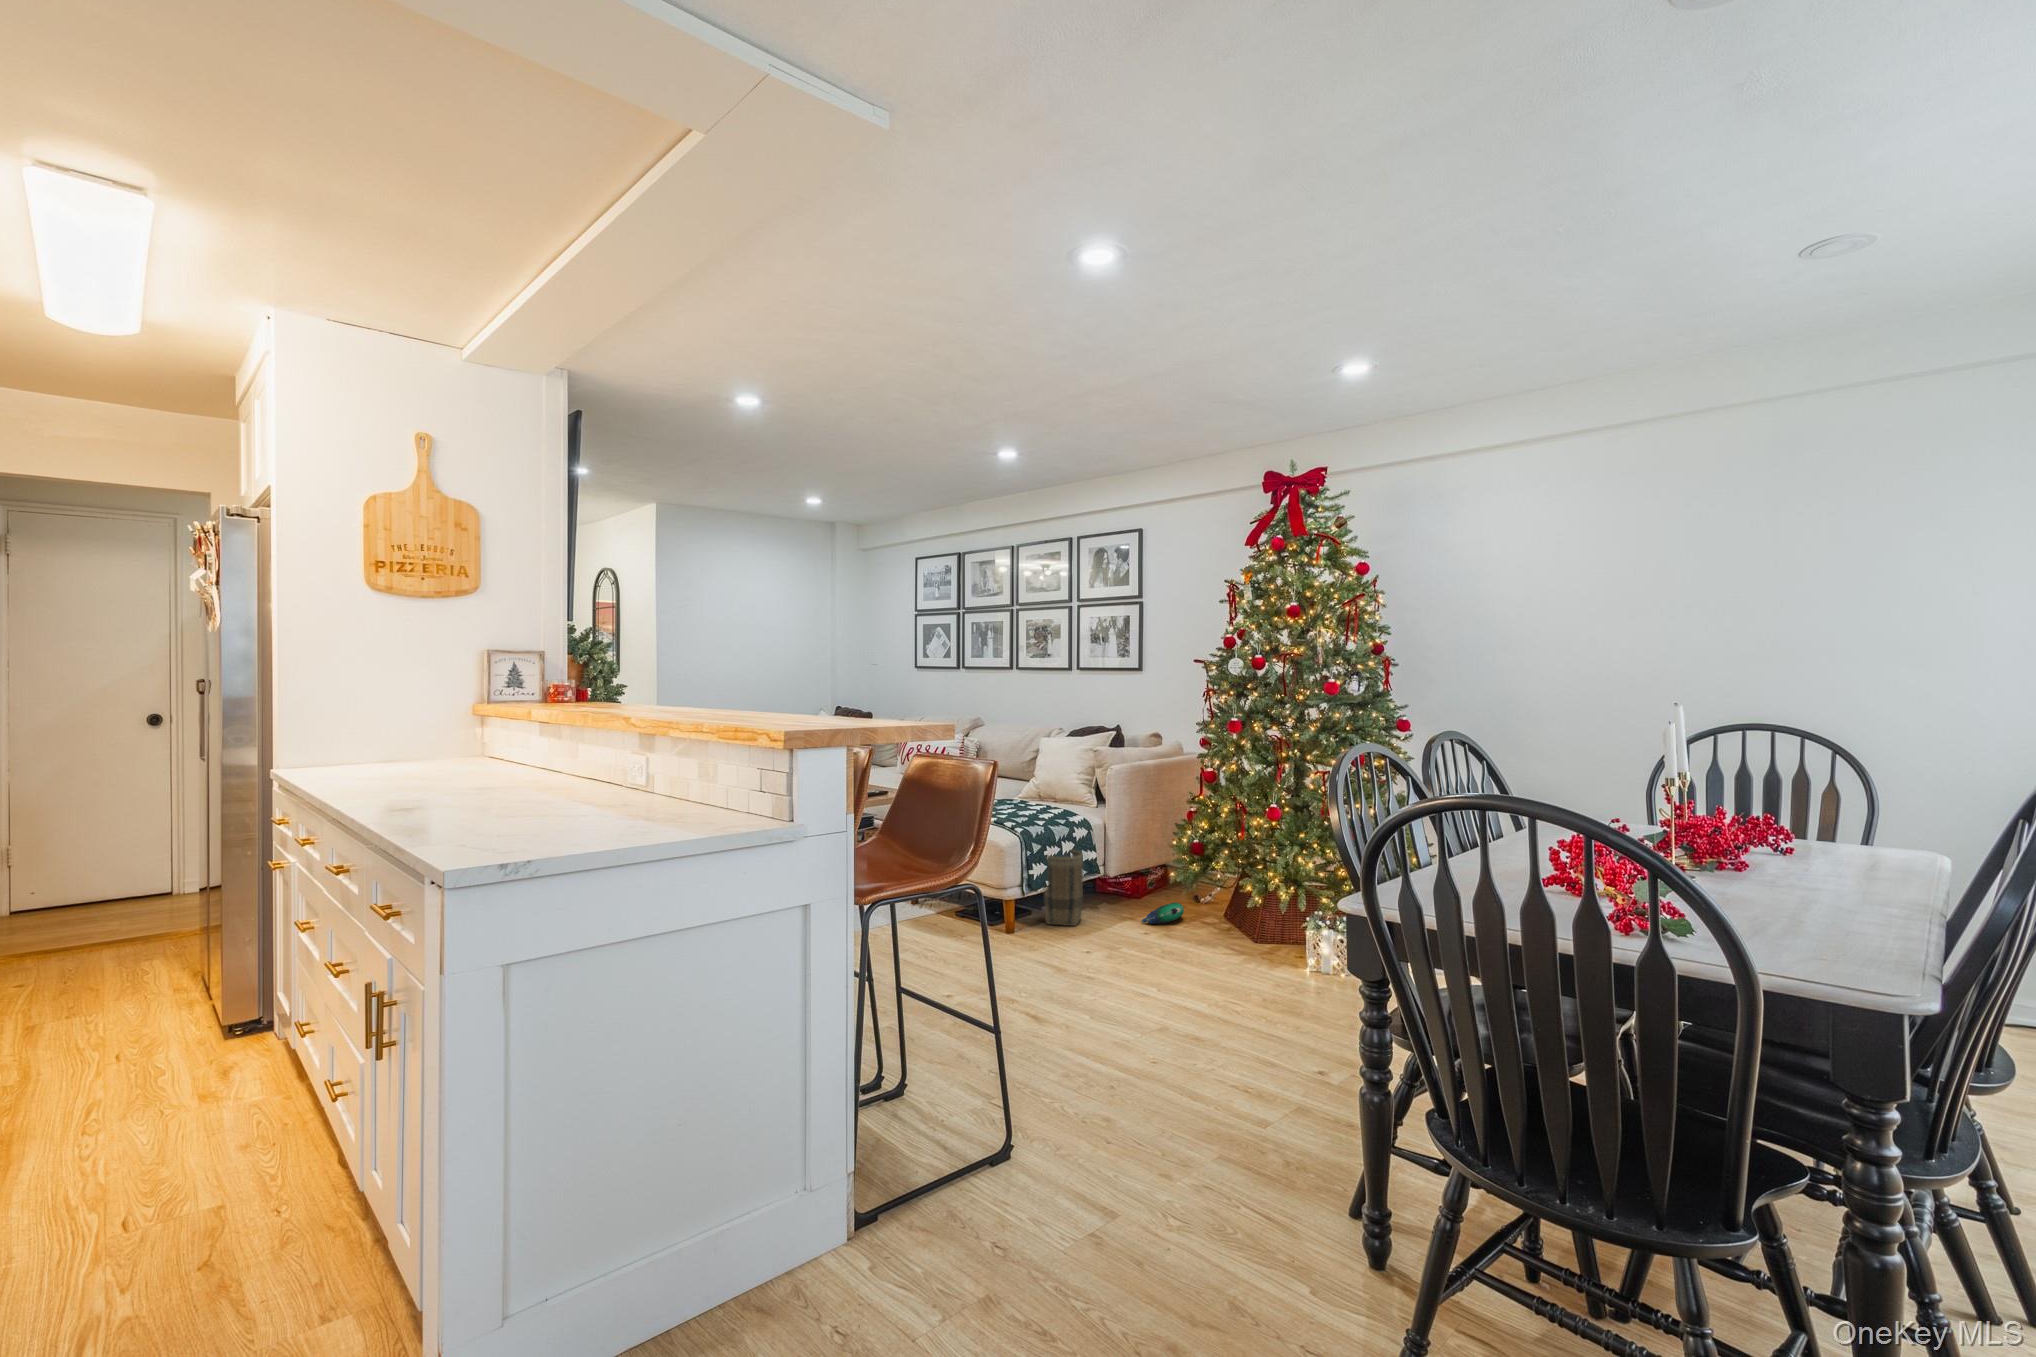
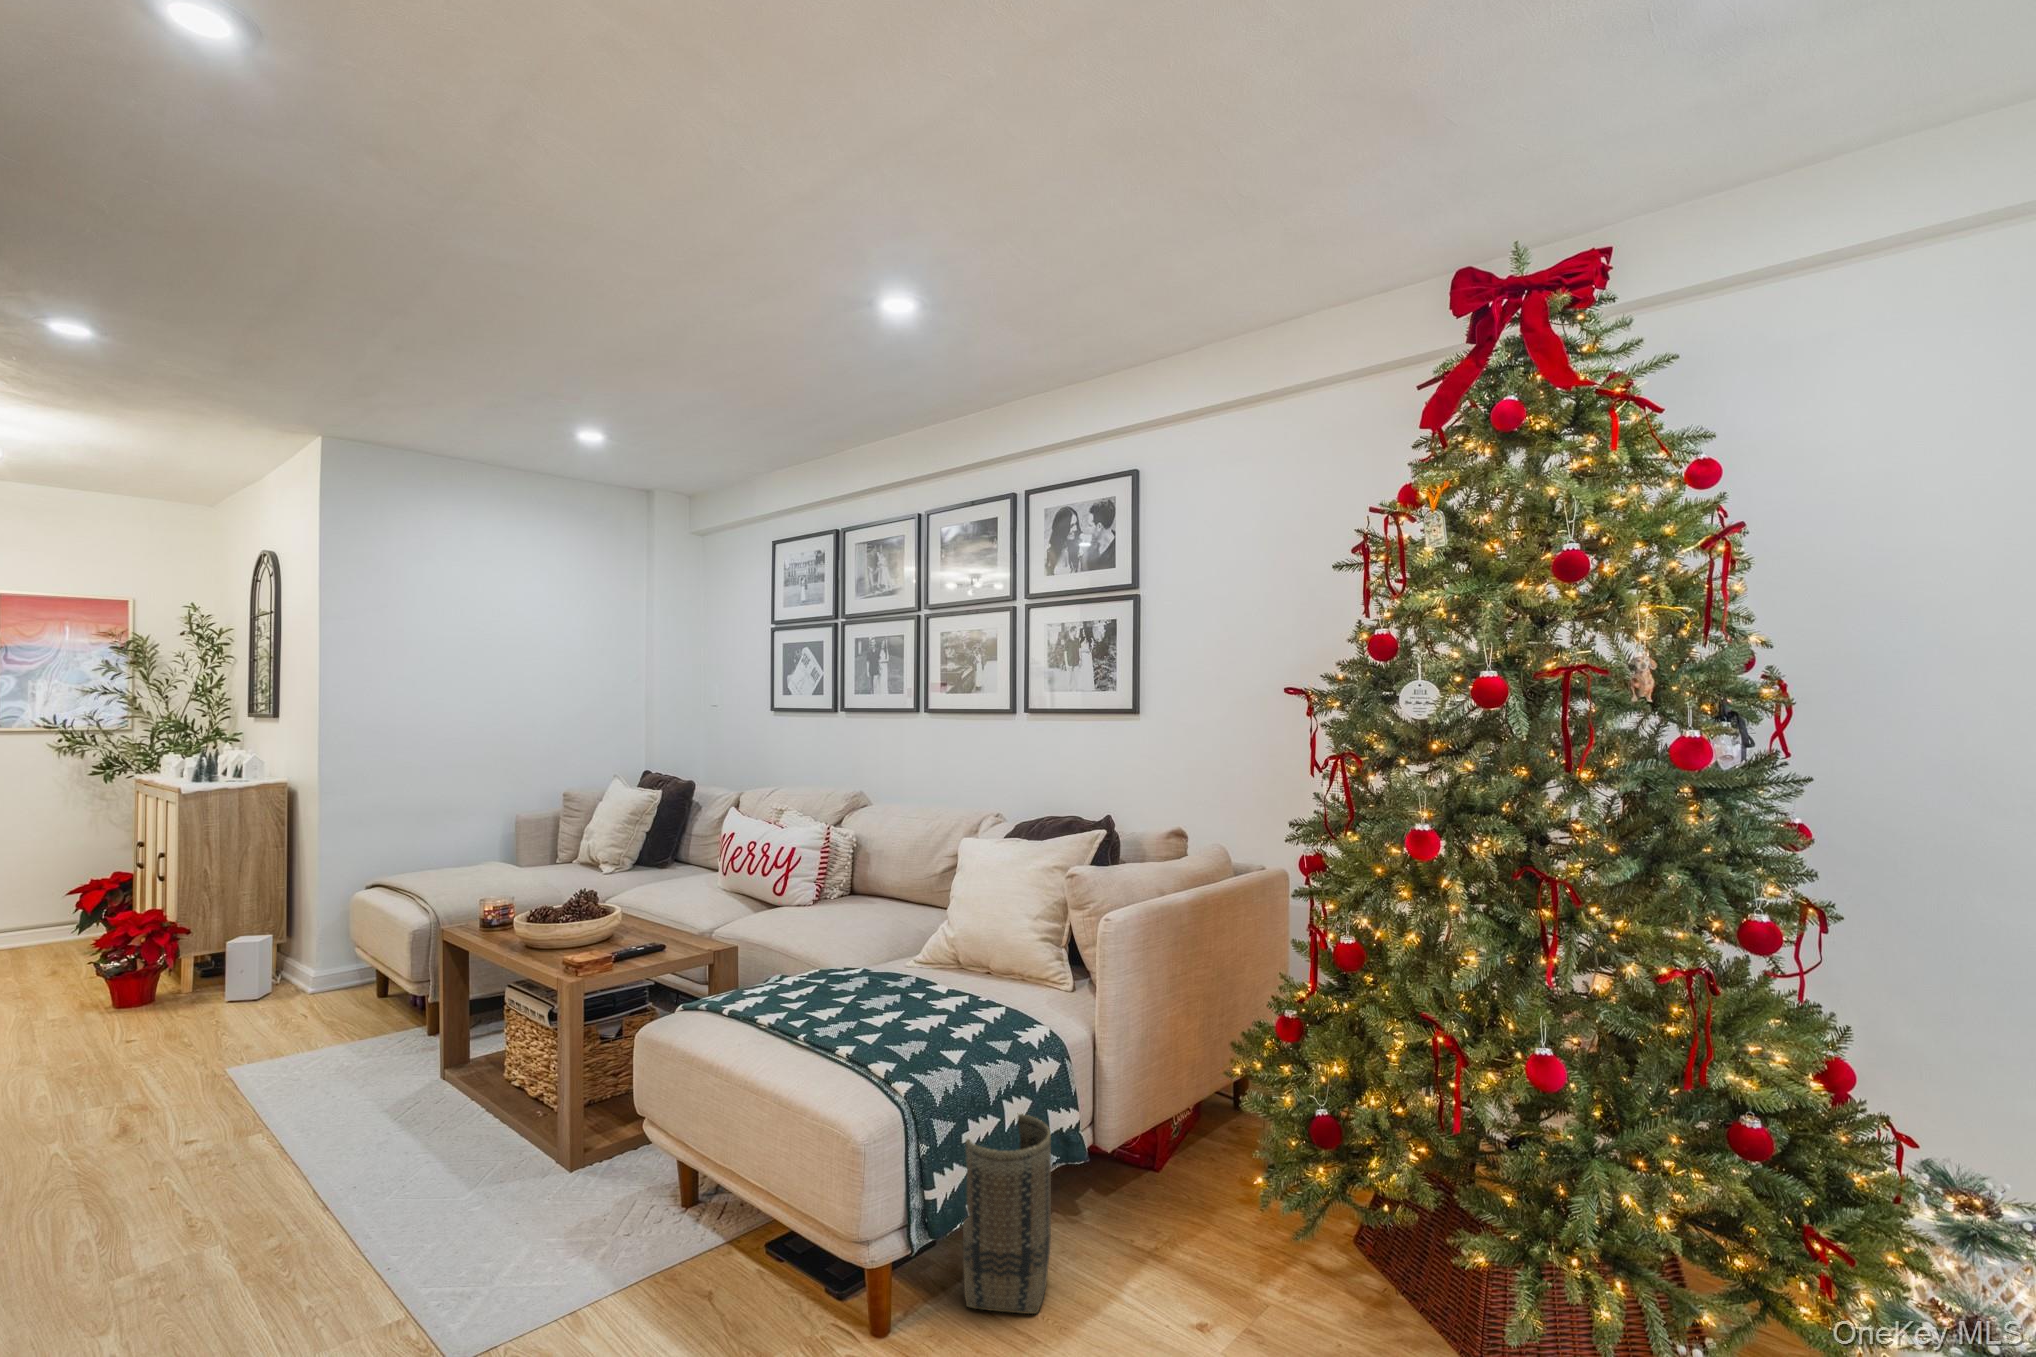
plush toy: present [1142,902,1184,924] -> none [1186,1226,1277,1298]

